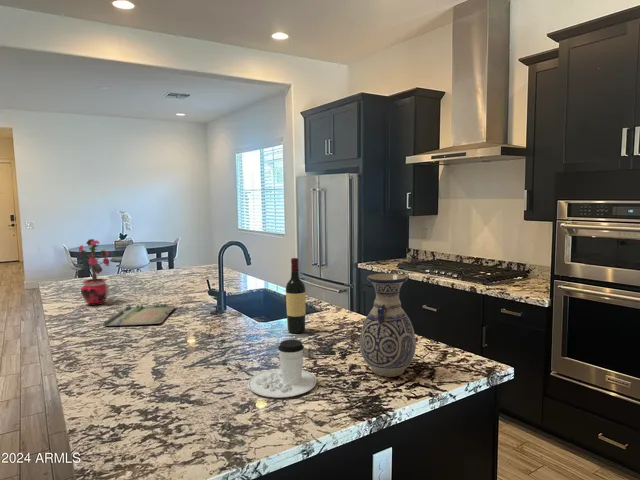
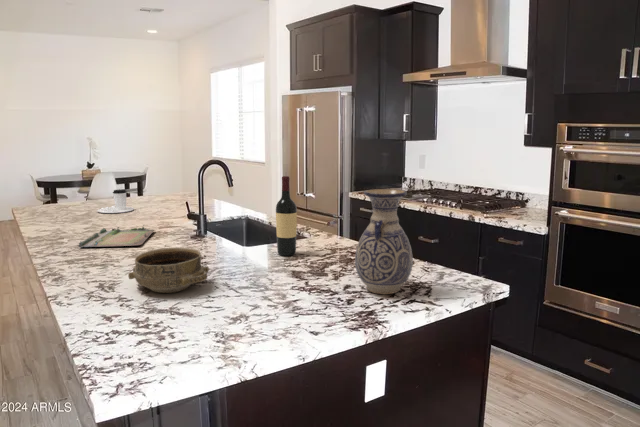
potted plant: present [73,239,110,305] -> none [38,155,82,228]
ceramic bowl: none [144,330,221,377] -> present [128,247,209,293]
coffee cup: present [248,340,317,398] -> present [97,189,134,213]

